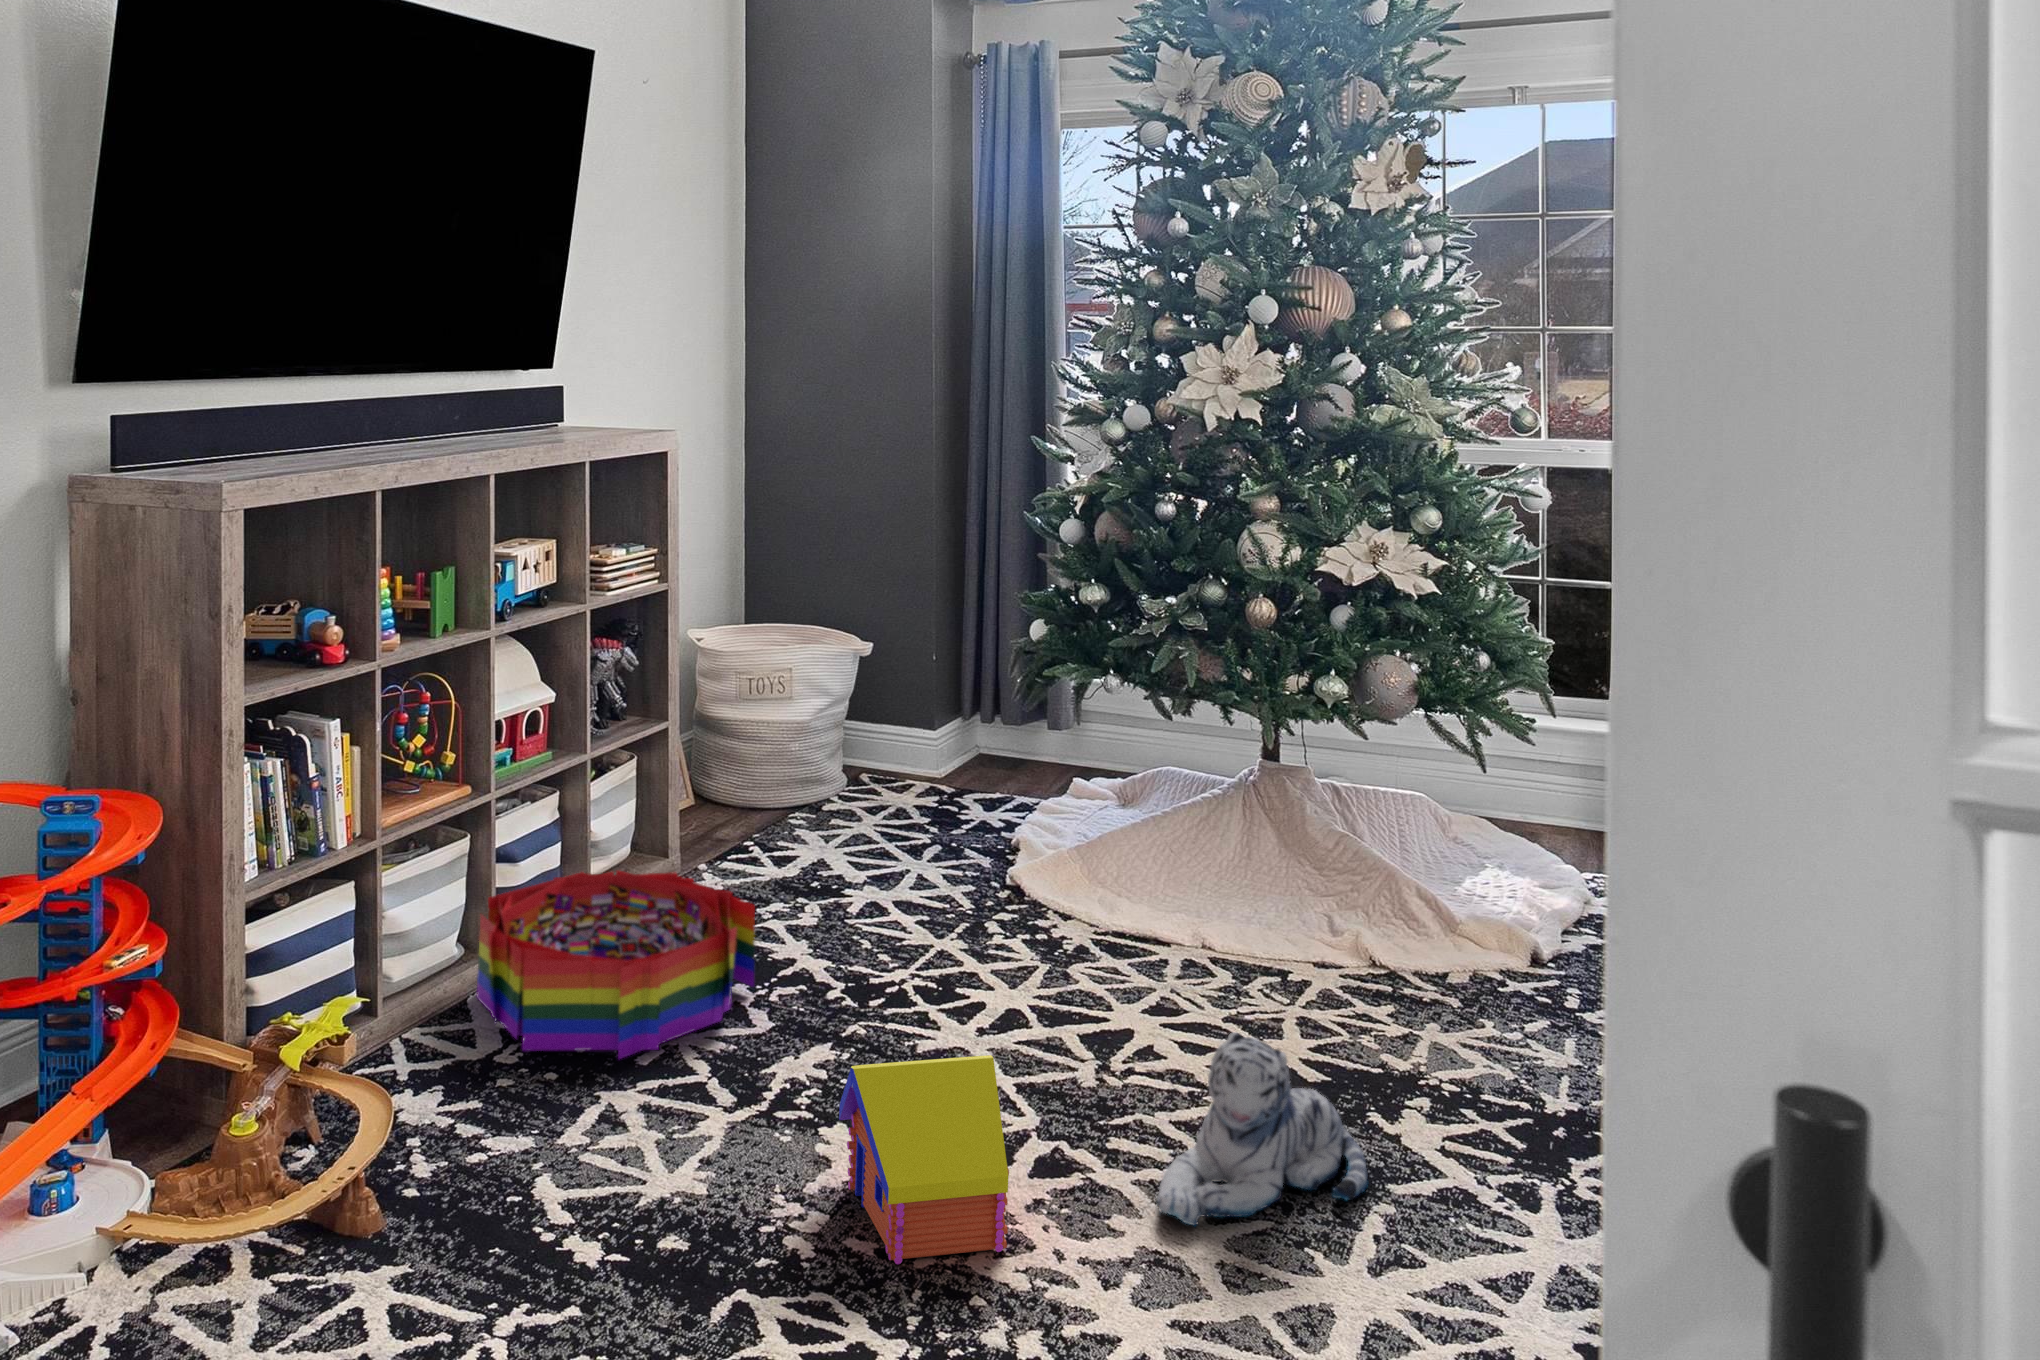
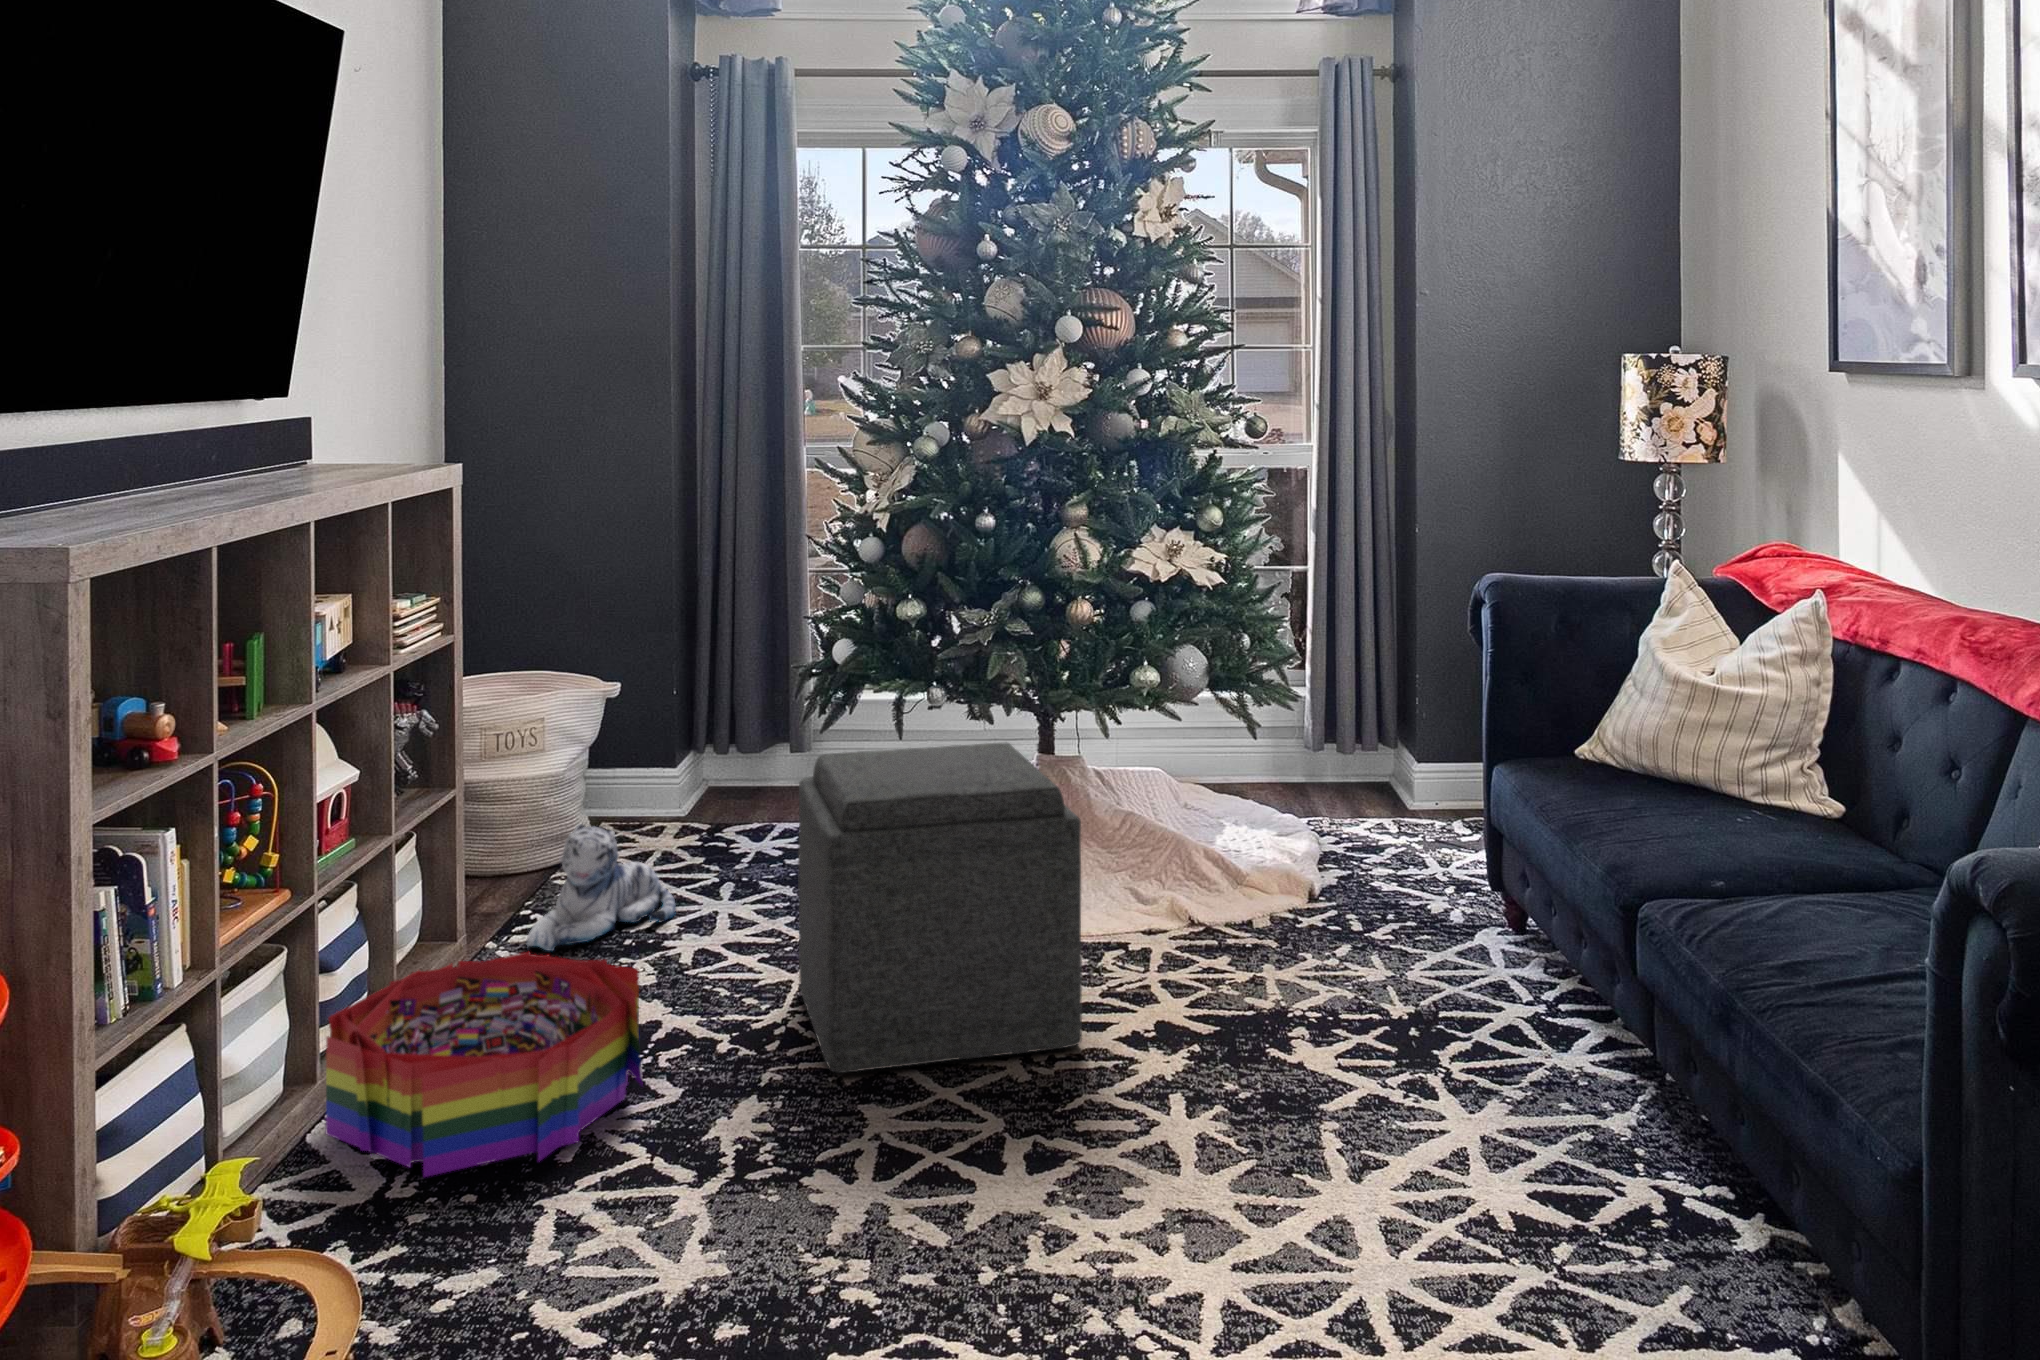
ottoman: none [909,731,1177,1064] -> present [798,743,1082,1073]
plush toy: present [1157,1032,1368,1226] -> present [526,824,676,951]
toy house: present [839,1055,1009,1264] -> none [851,1060,1056,1287]

